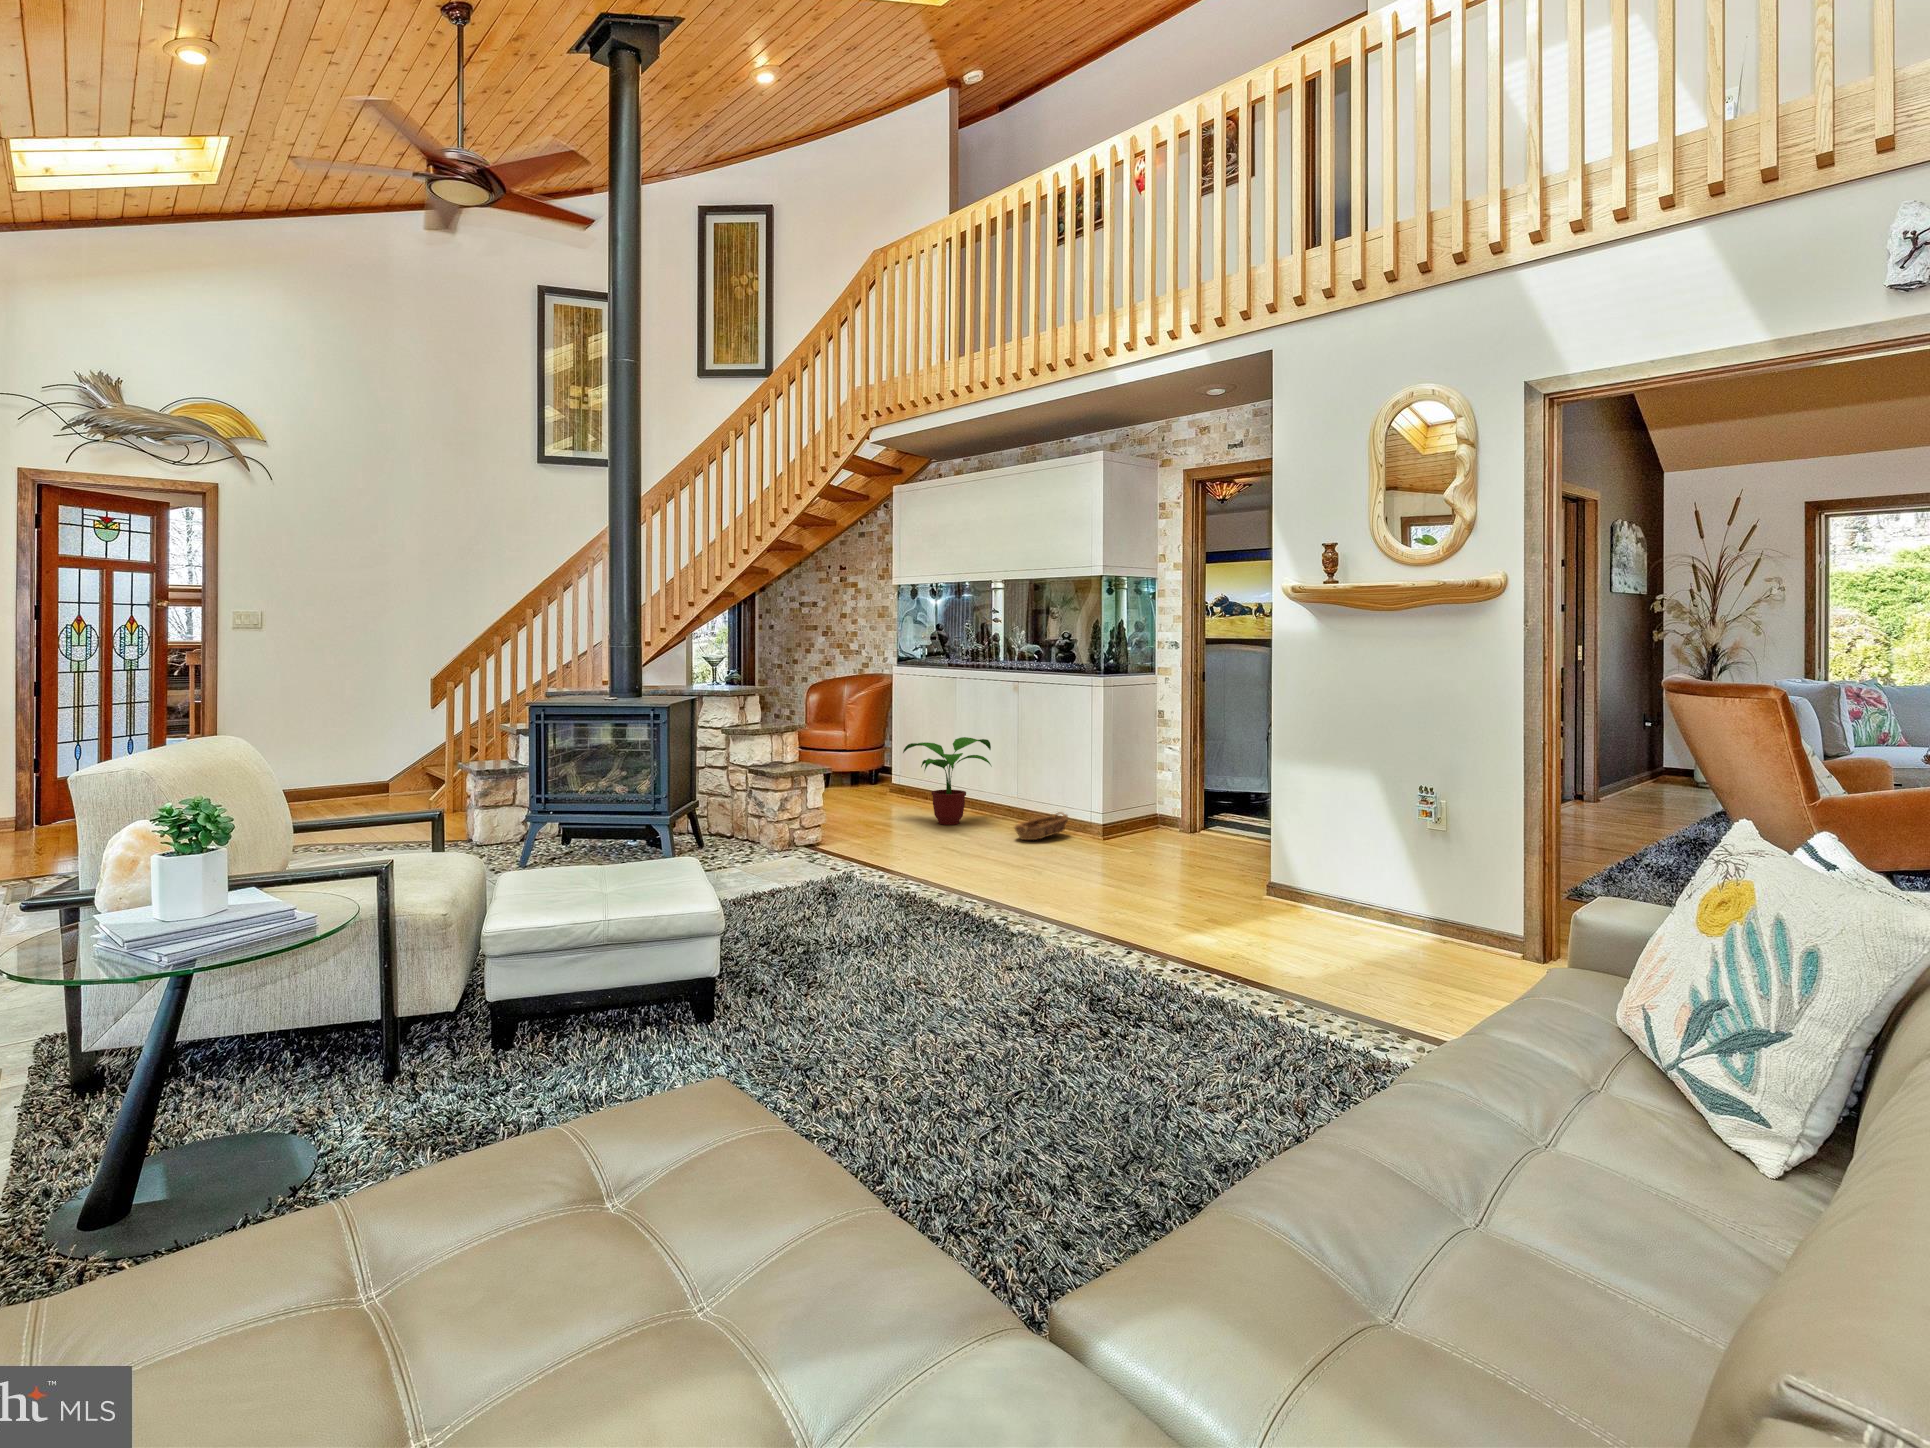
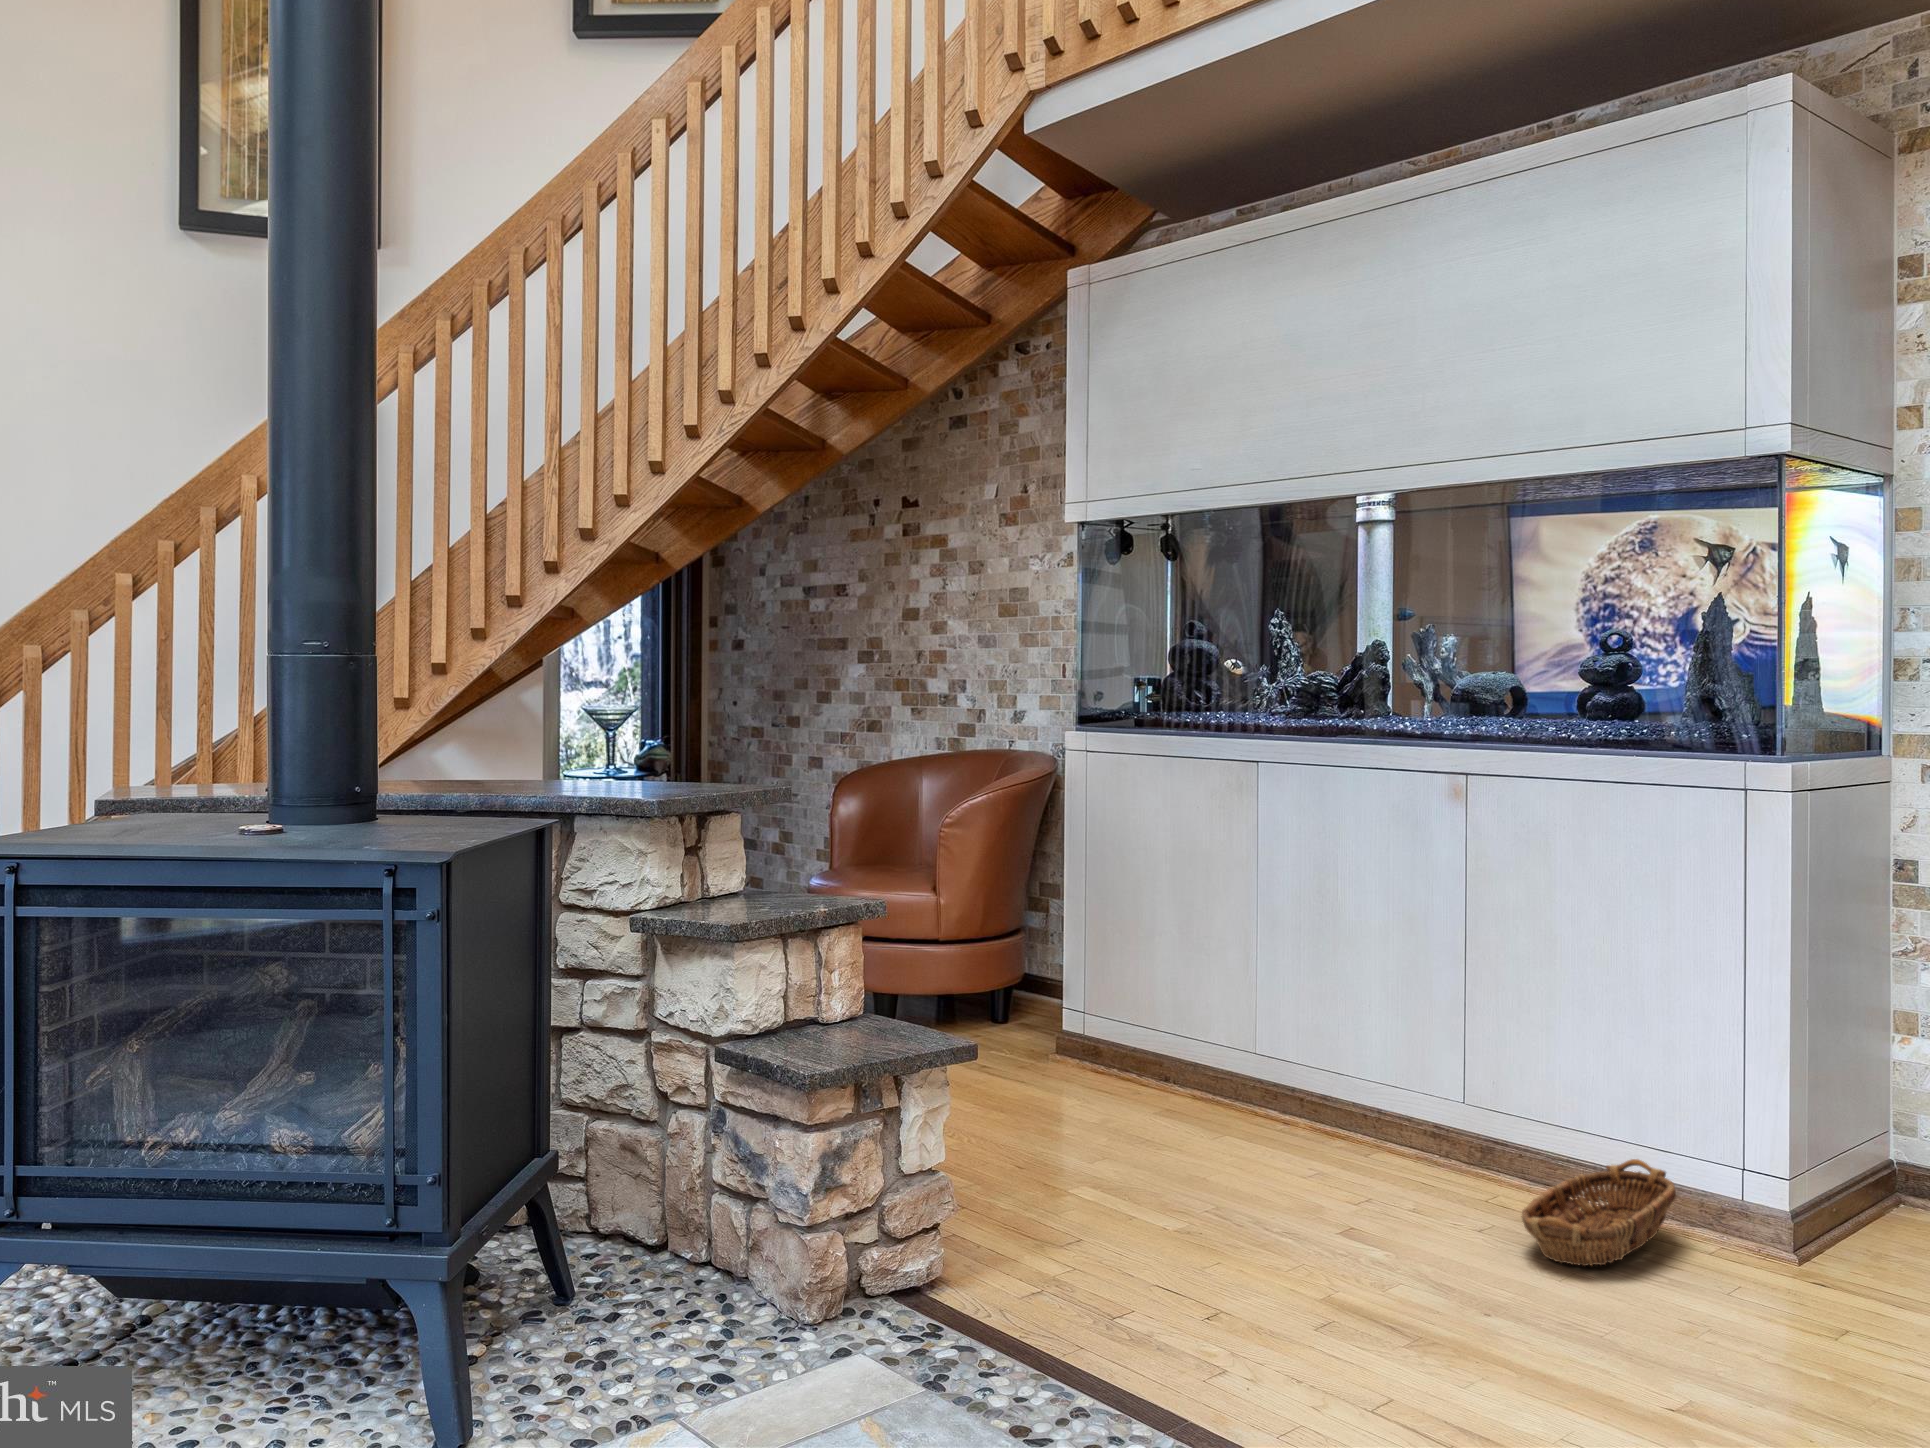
potted plant: present [903,737,991,825] -> none [1128,924,1401,1183]

